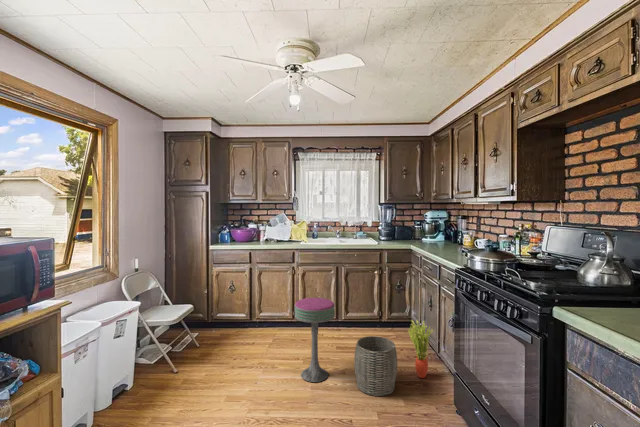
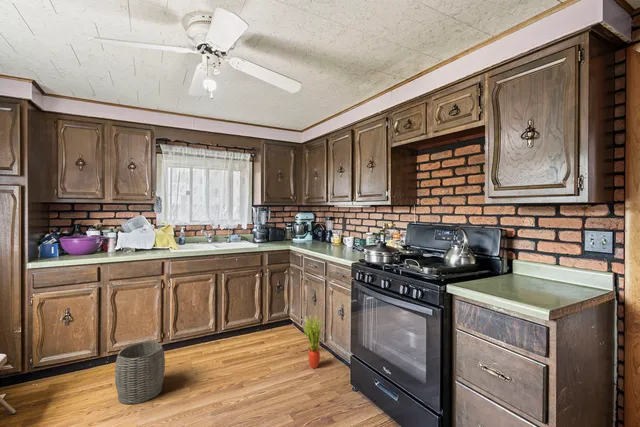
bar stool: present [295,298,335,382] -> none [187,309,233,404]
woven basket: present [354,336,397,396] -> present [115,342,165,404]

